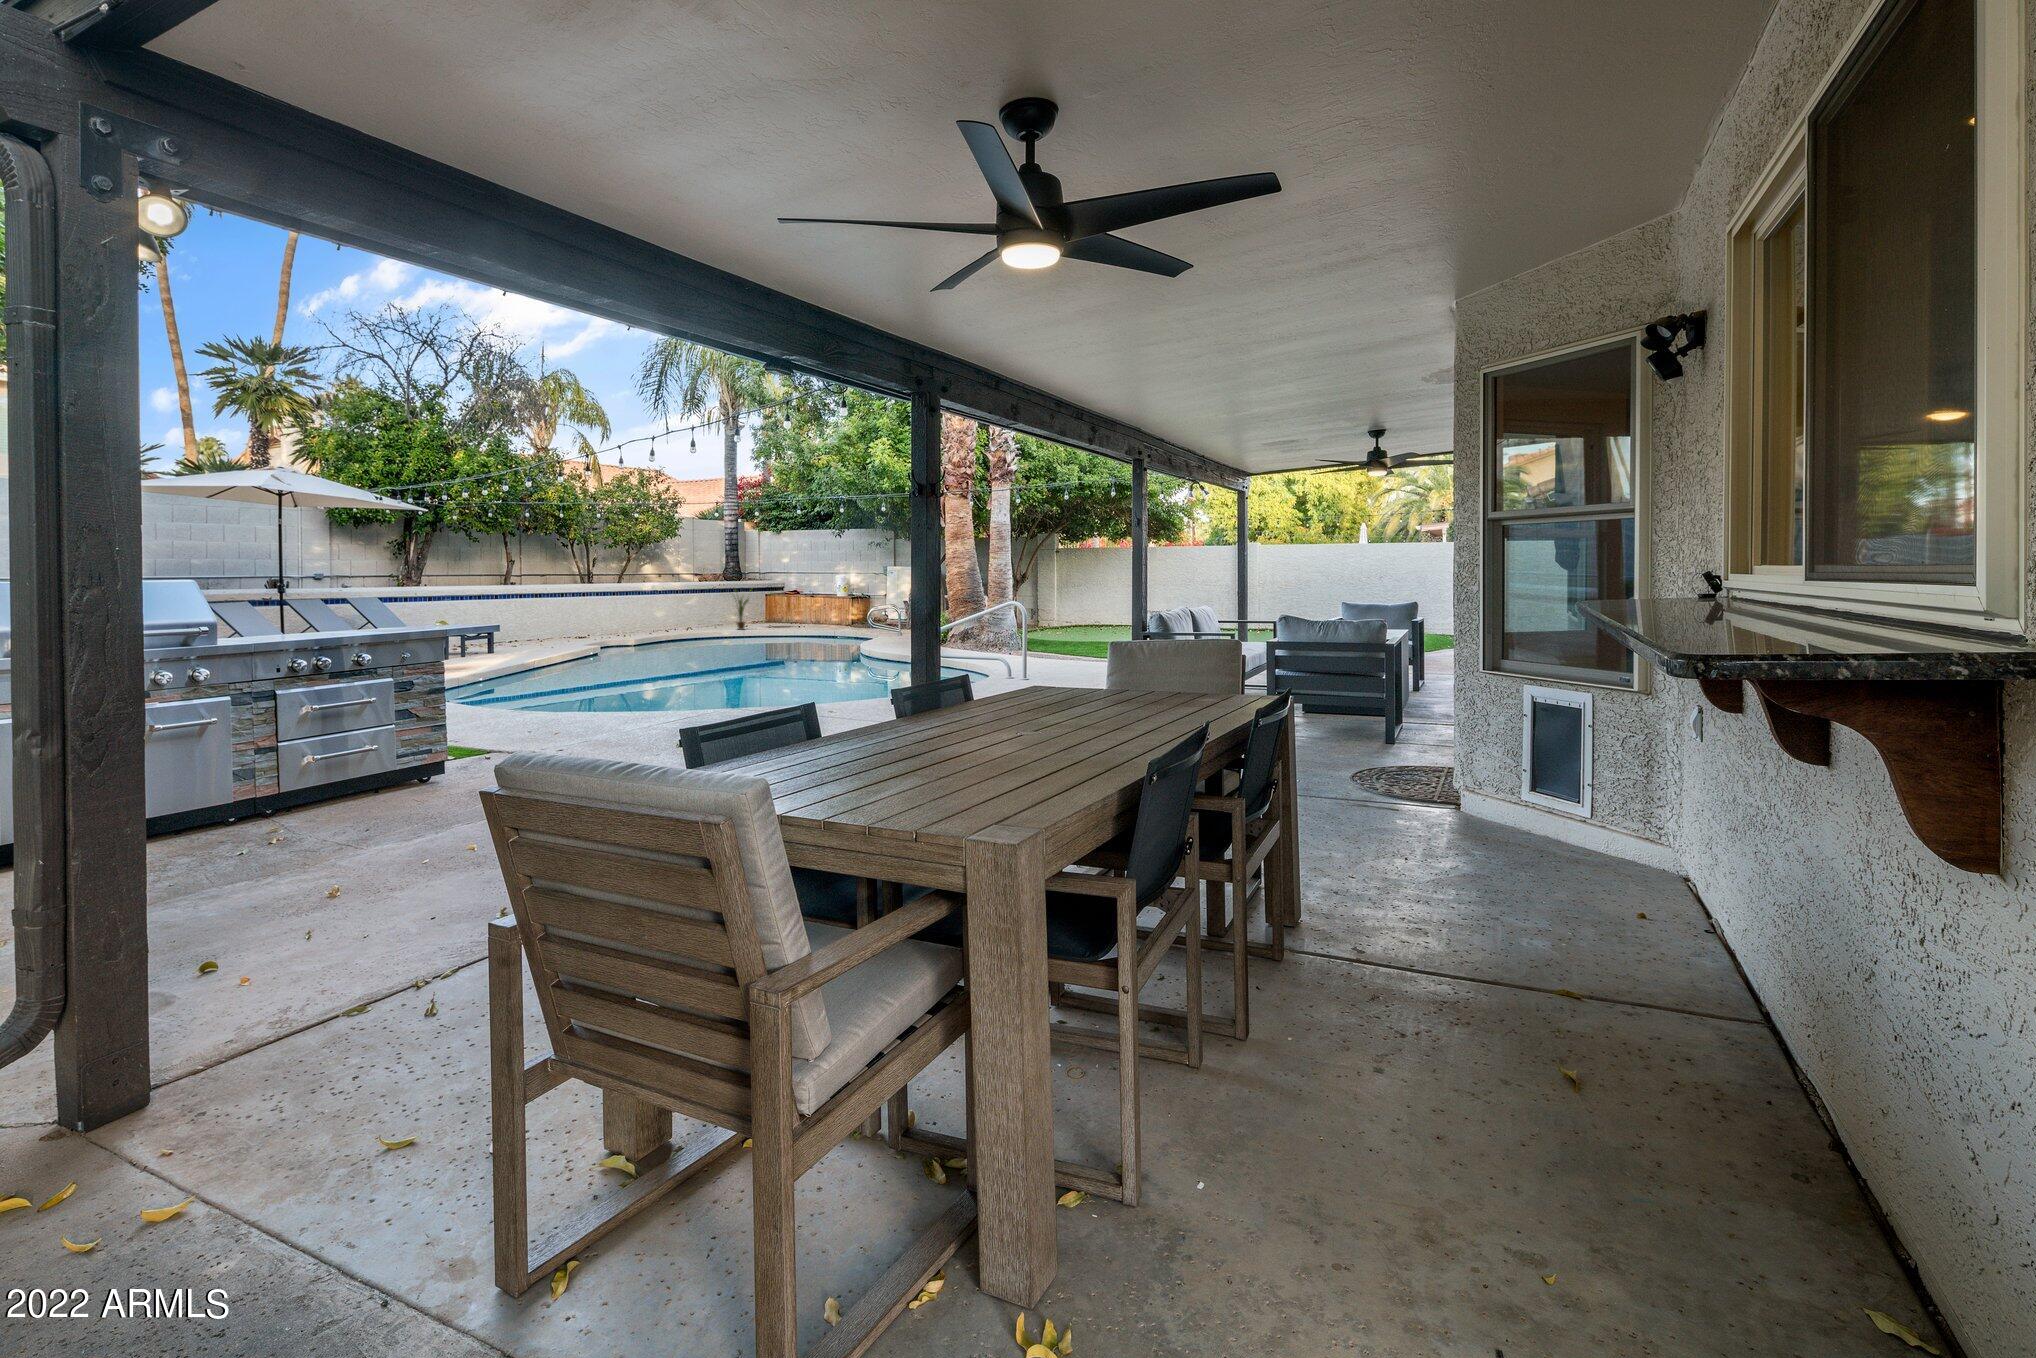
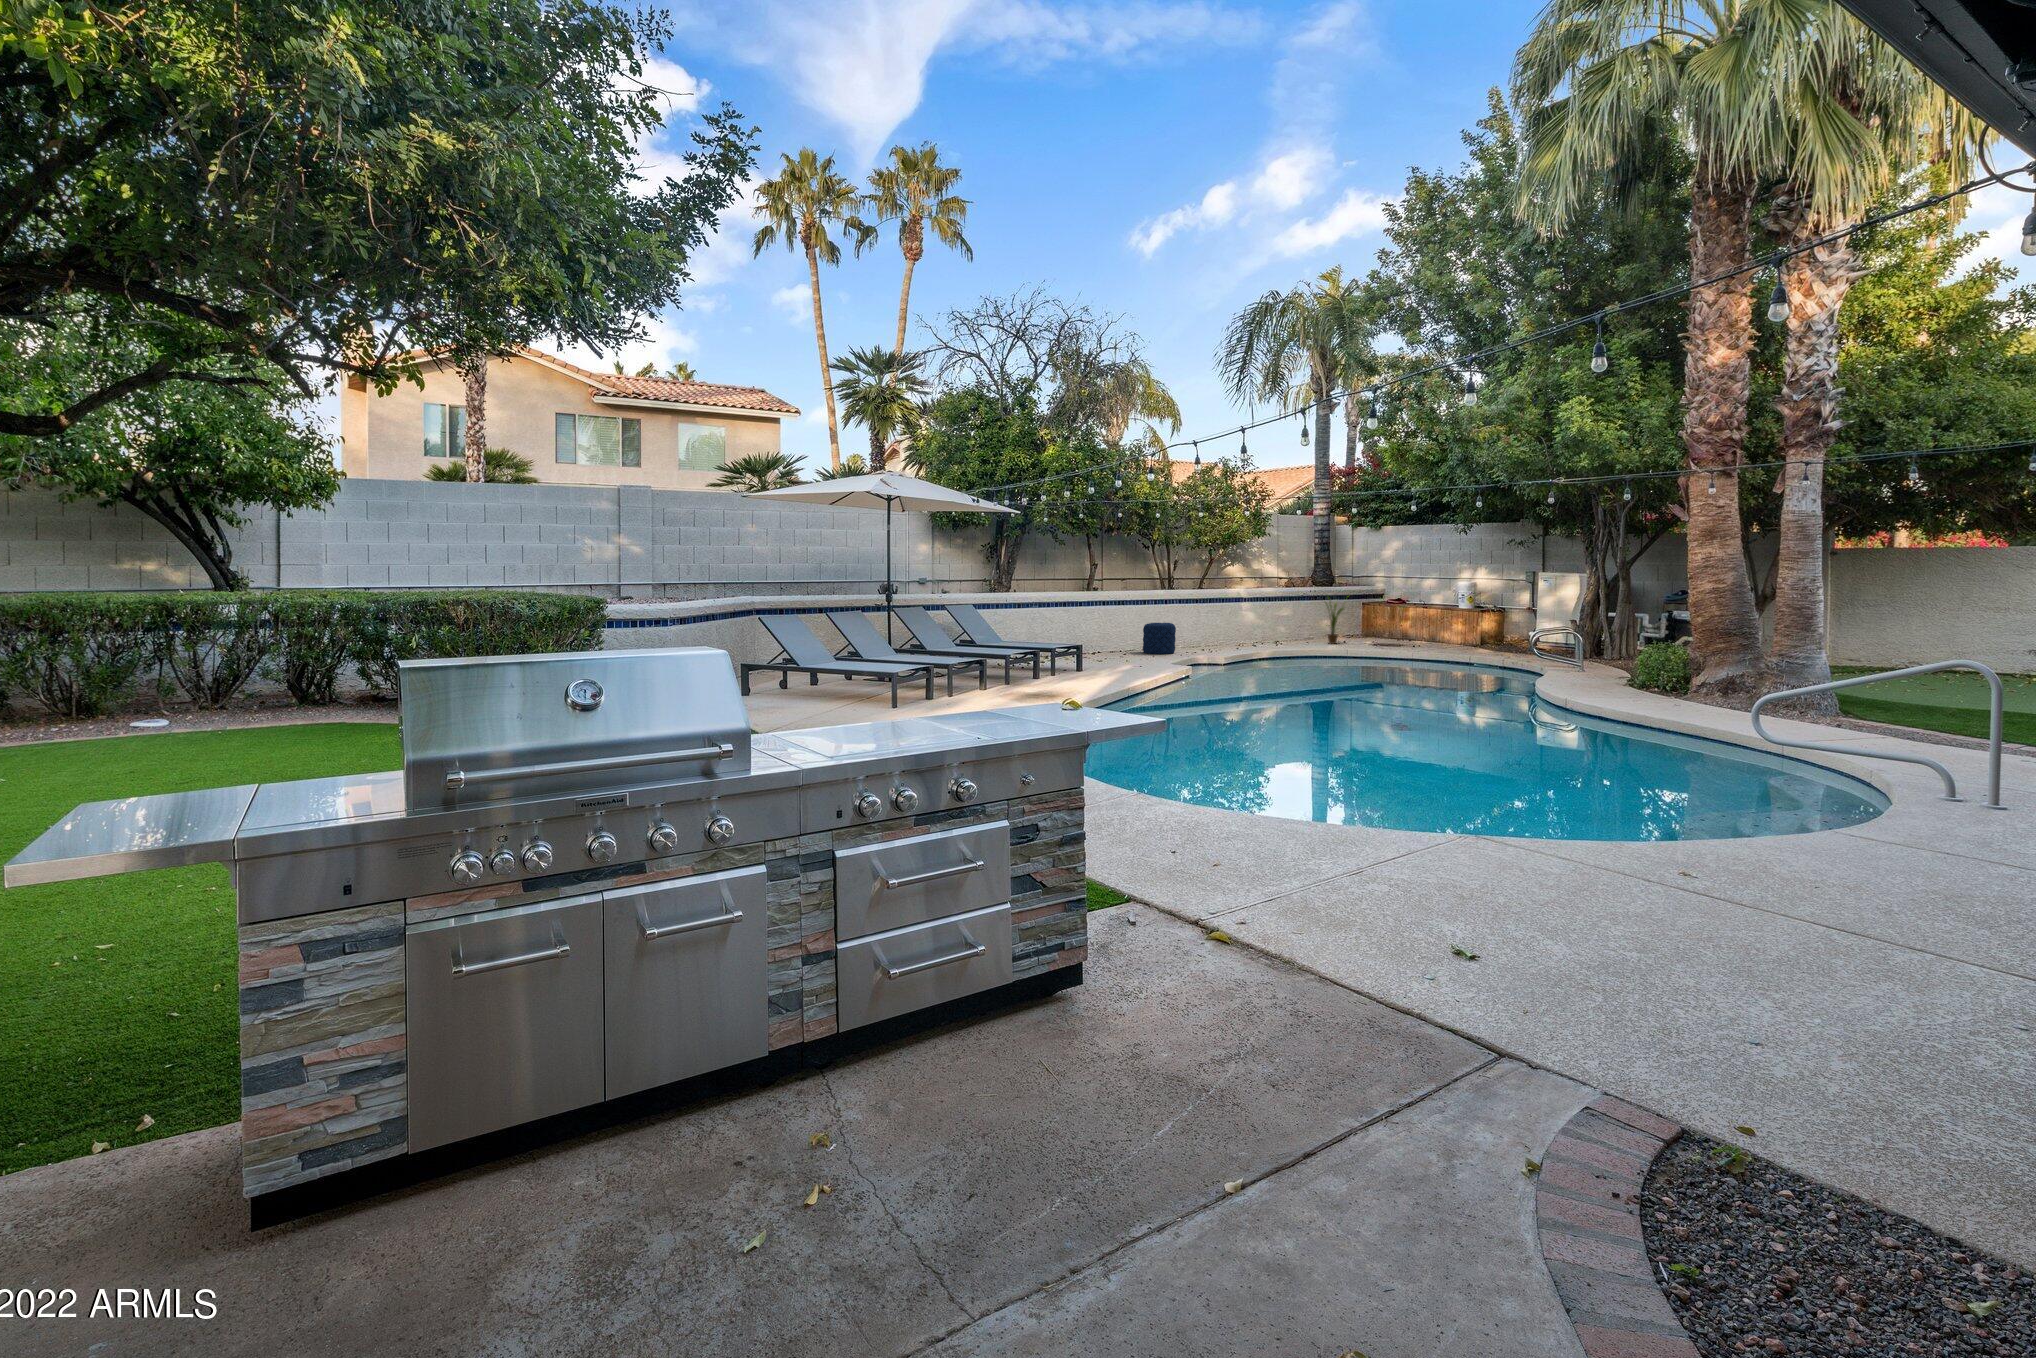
pouf: none [564,613,595,640] -> present [1143,623,1176,654]

